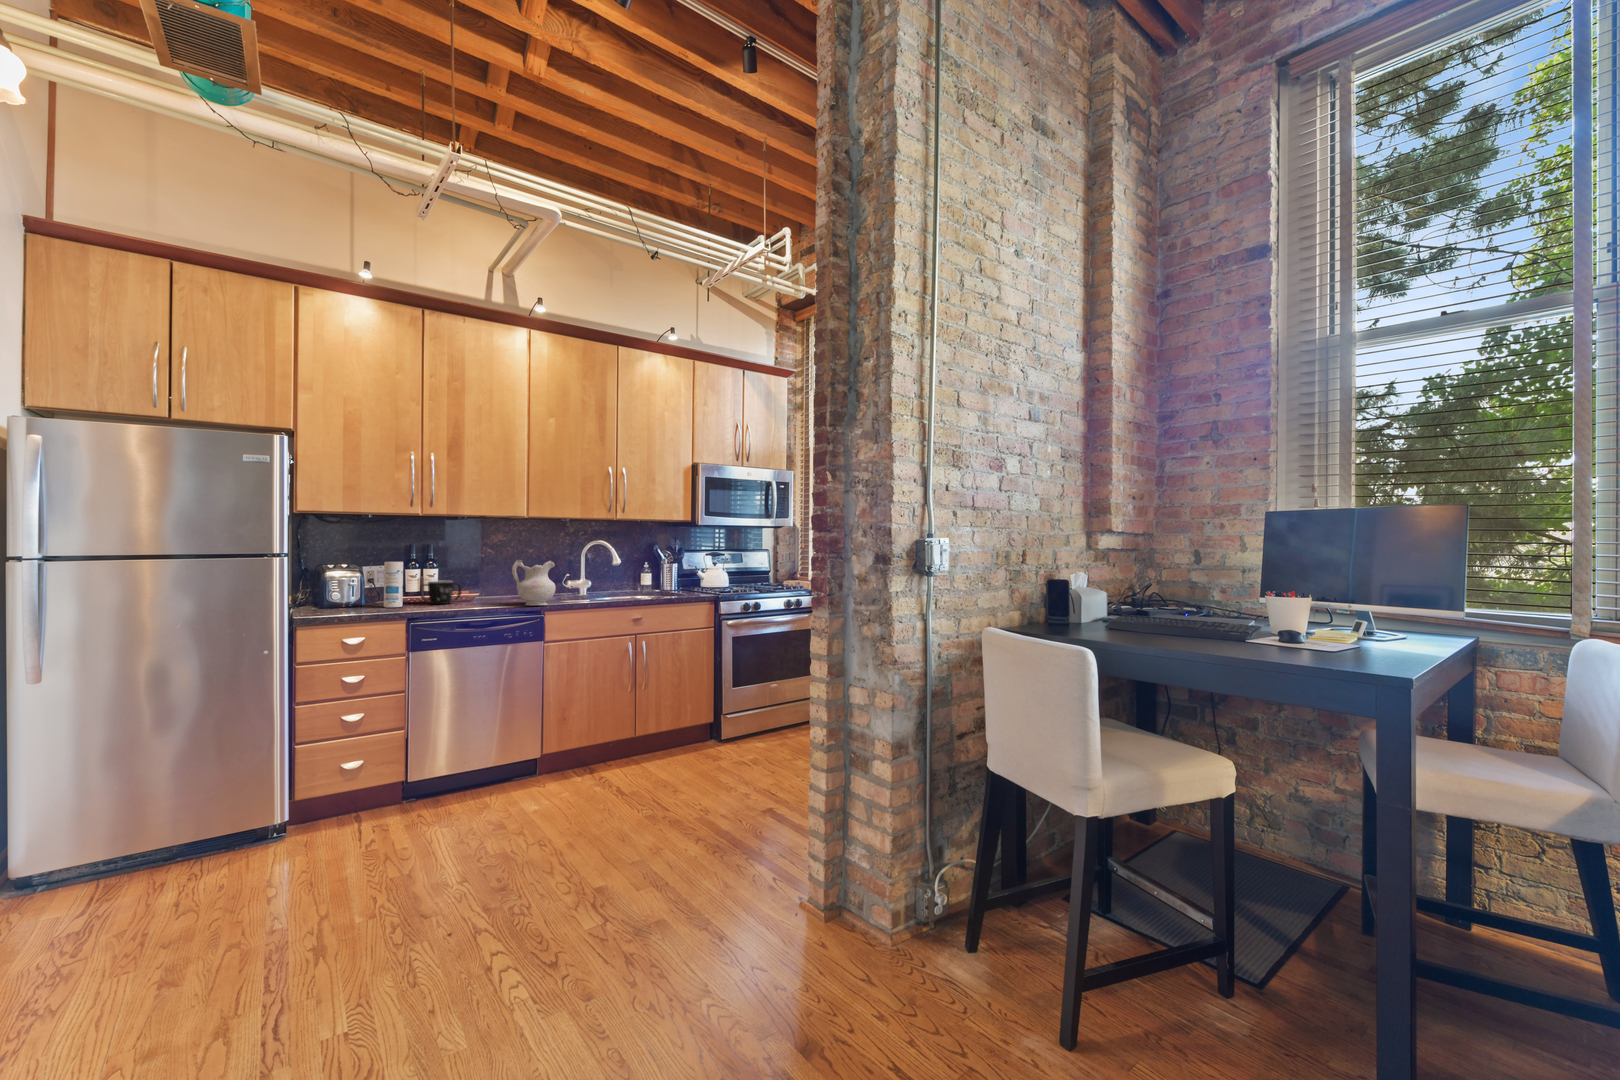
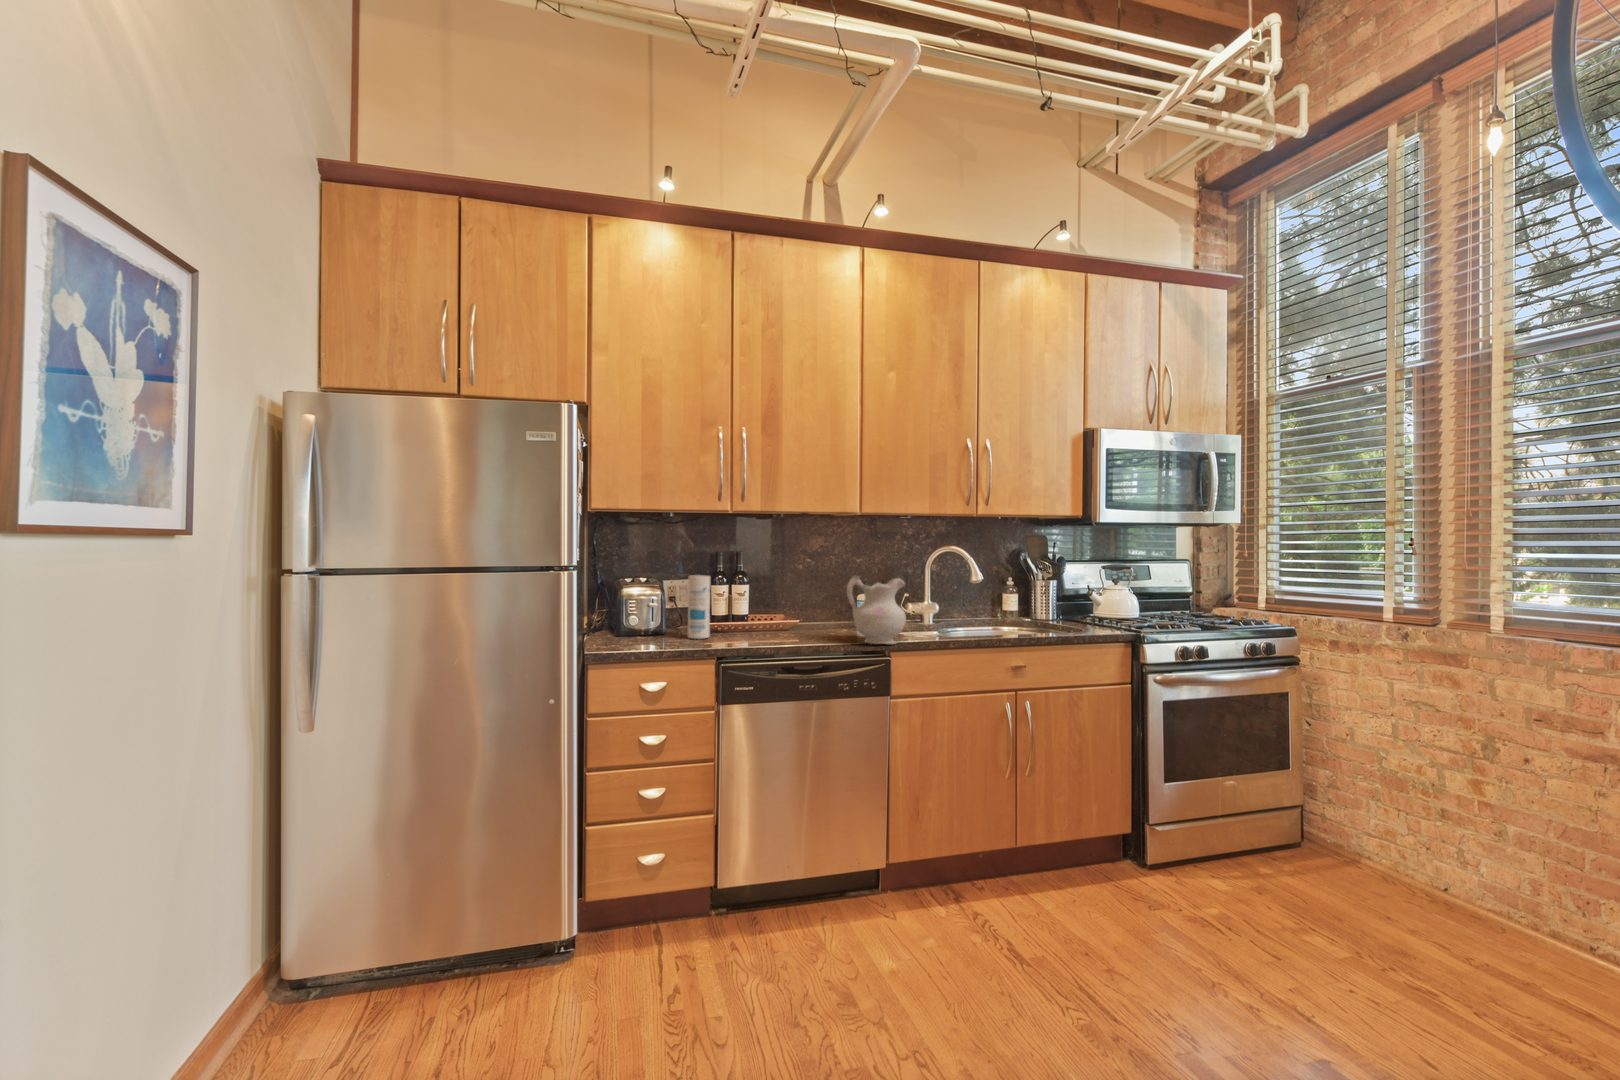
mug: present [420,581,461,604] -> none [730,602,779,635]

